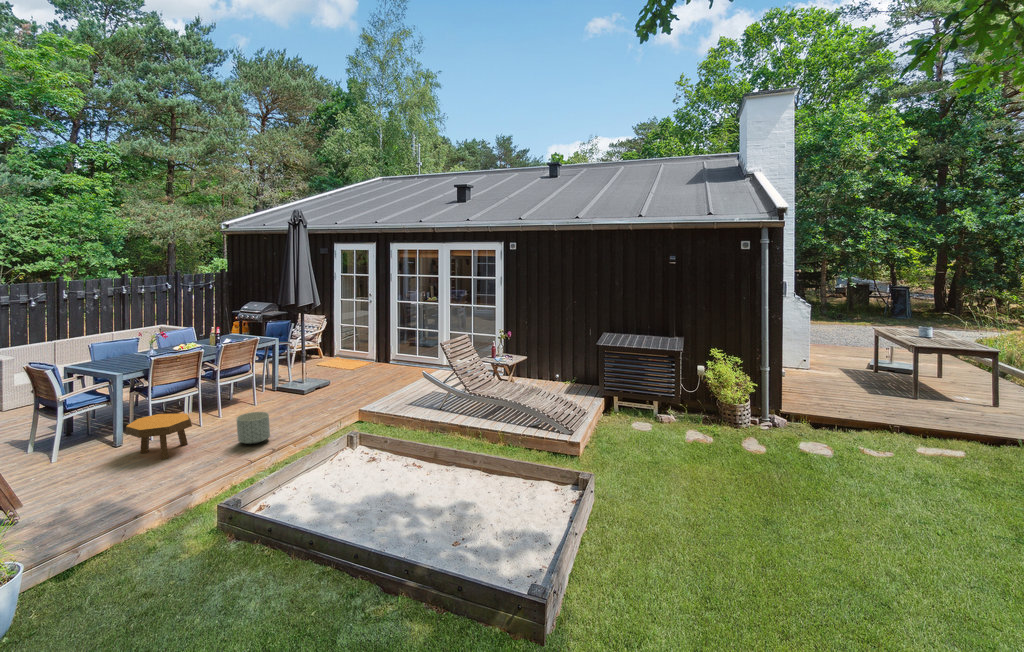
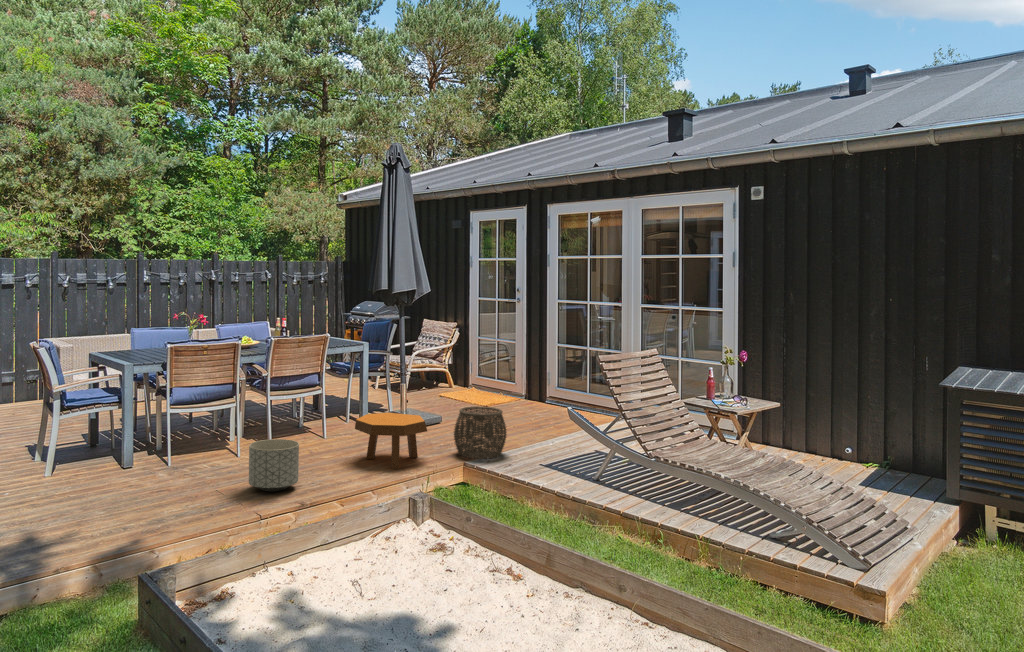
woven basket: none [351,374,383,405] -> present [454,406,507,459]
footstool: present [126,413,192,460] -> present [355,413,427,469]

